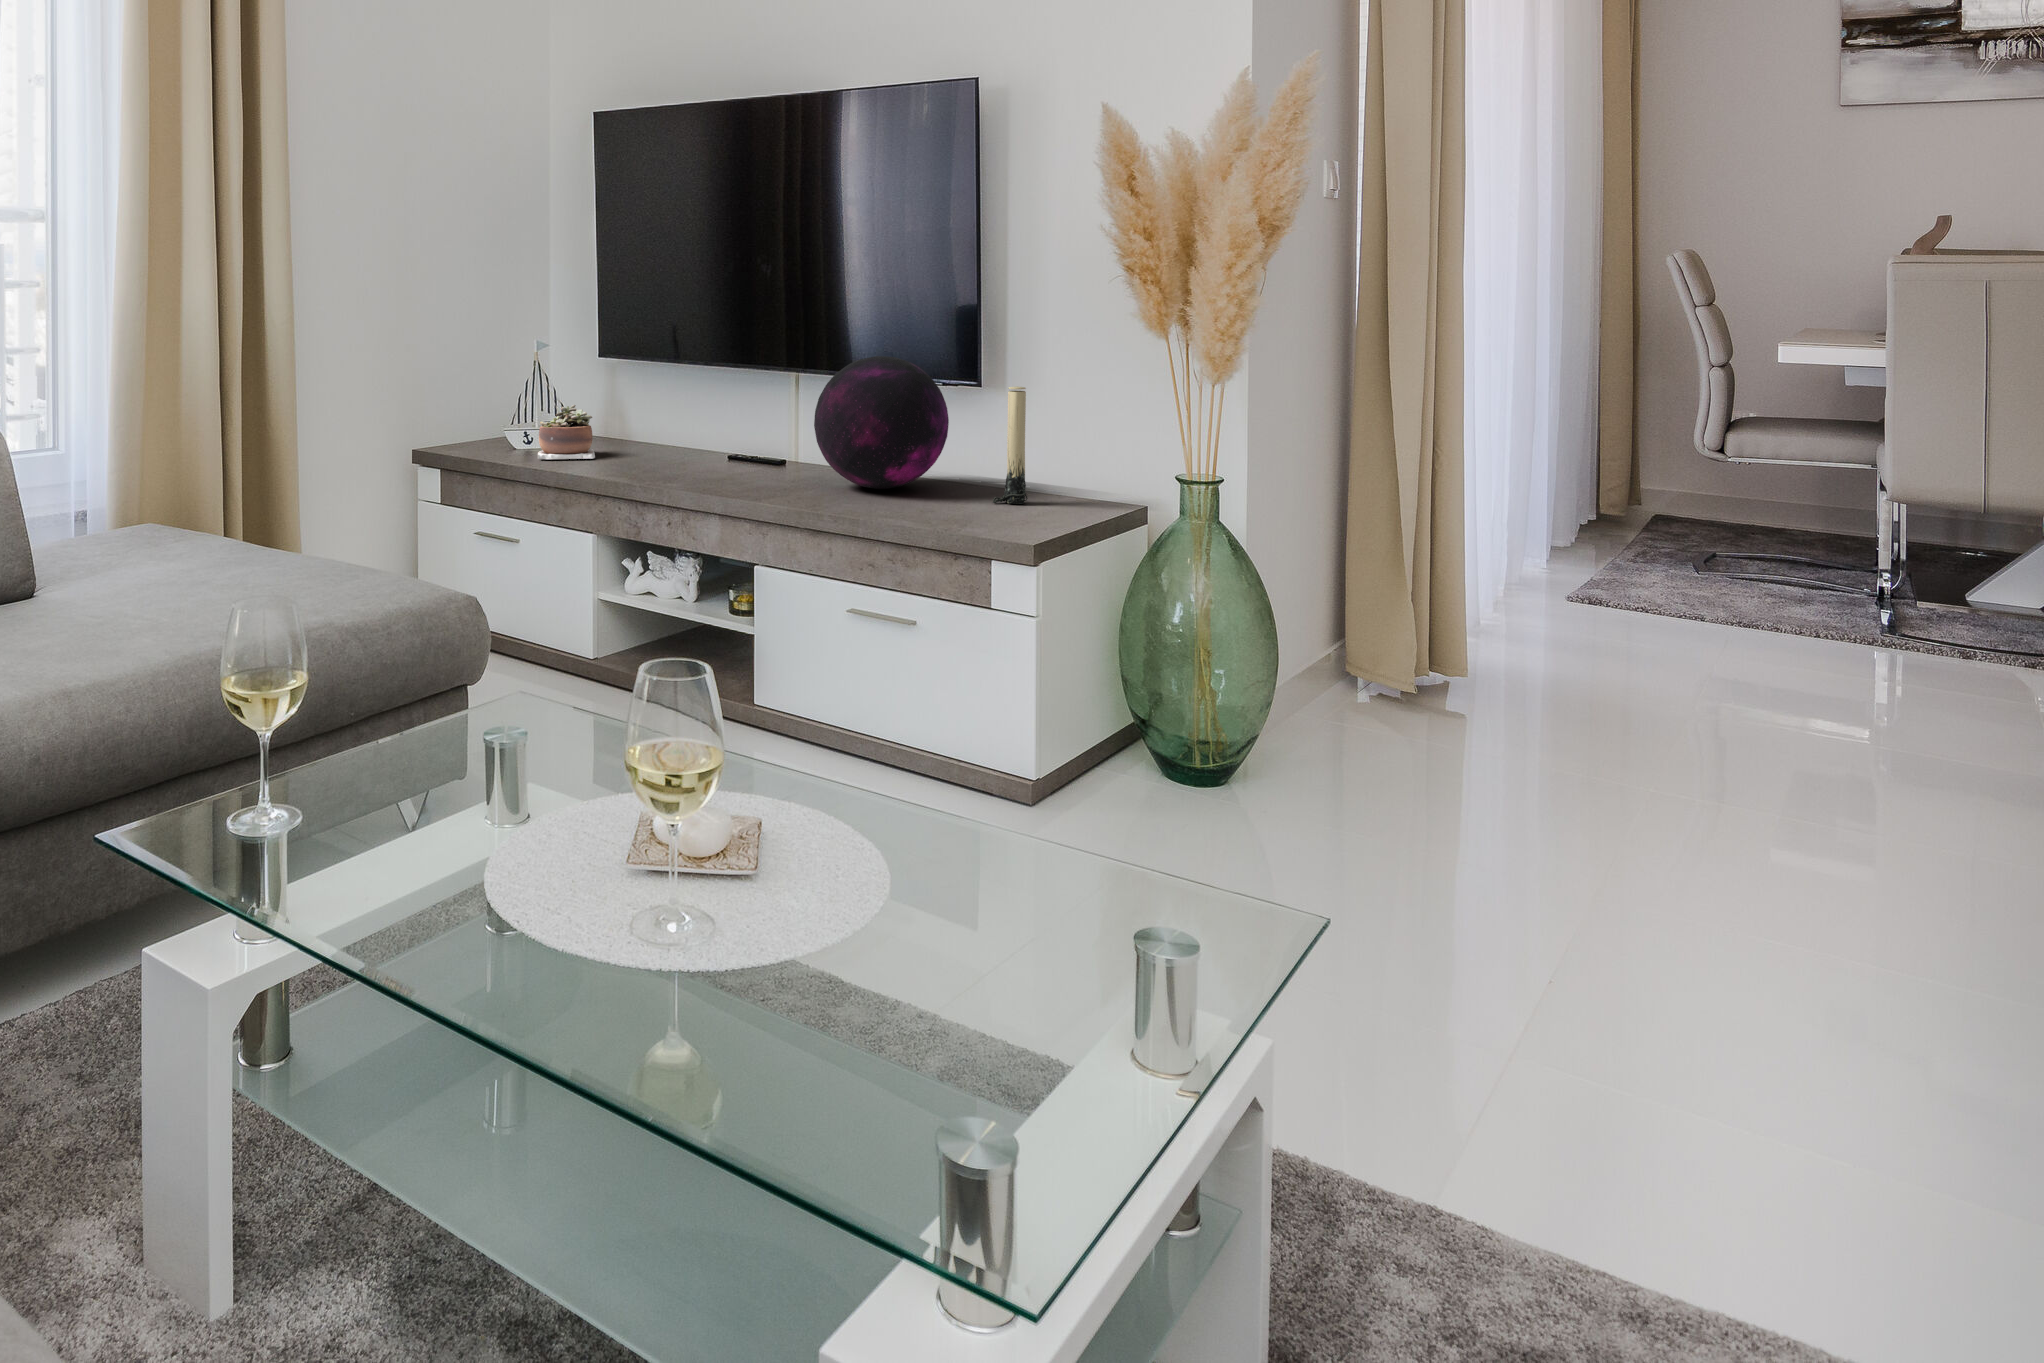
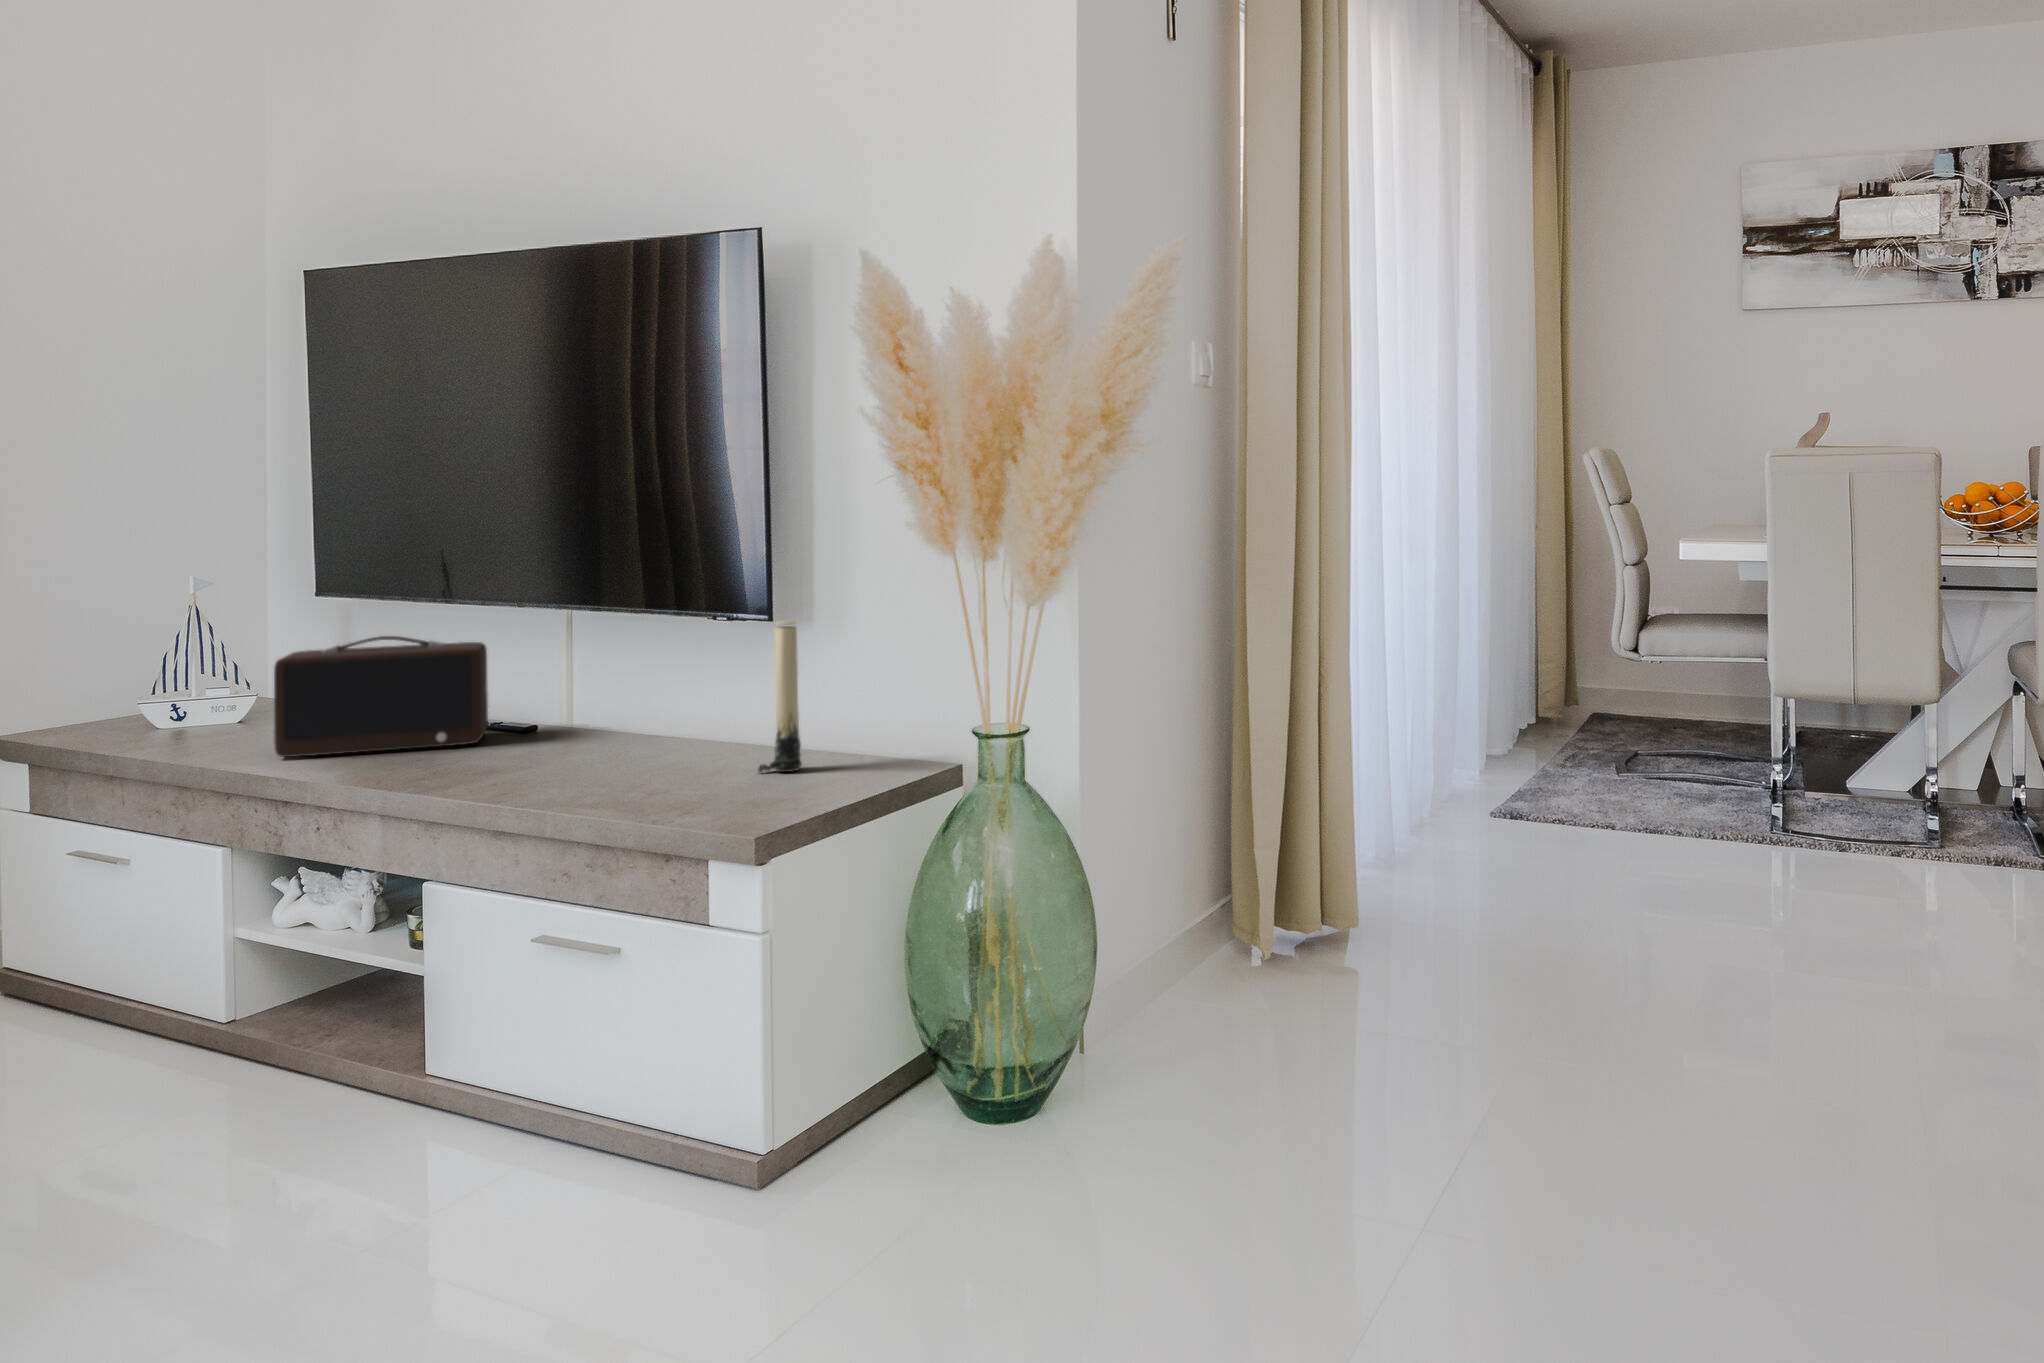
decorative orb: present [814,356,949,489] -> none [533,587,716,761]
speaker: none [621,388,759,473] -> present [274,636,488,757]
succulent plant: present [538,405,595,459] -> none [171,664,276,743]

